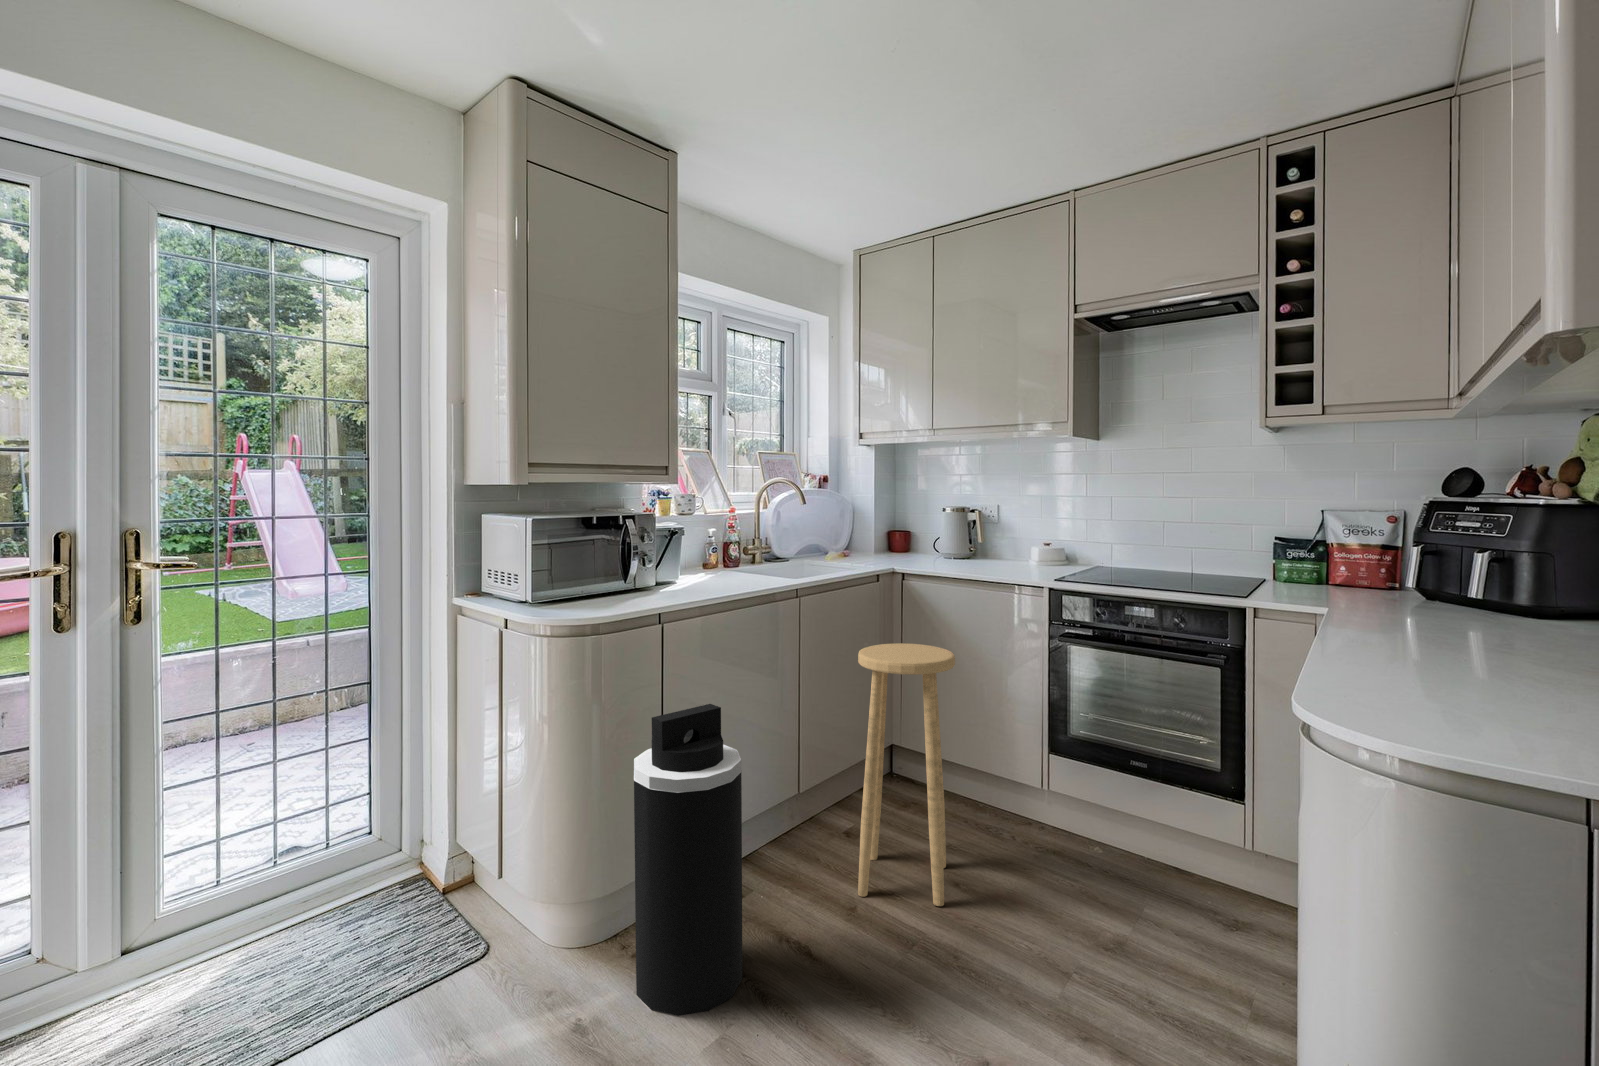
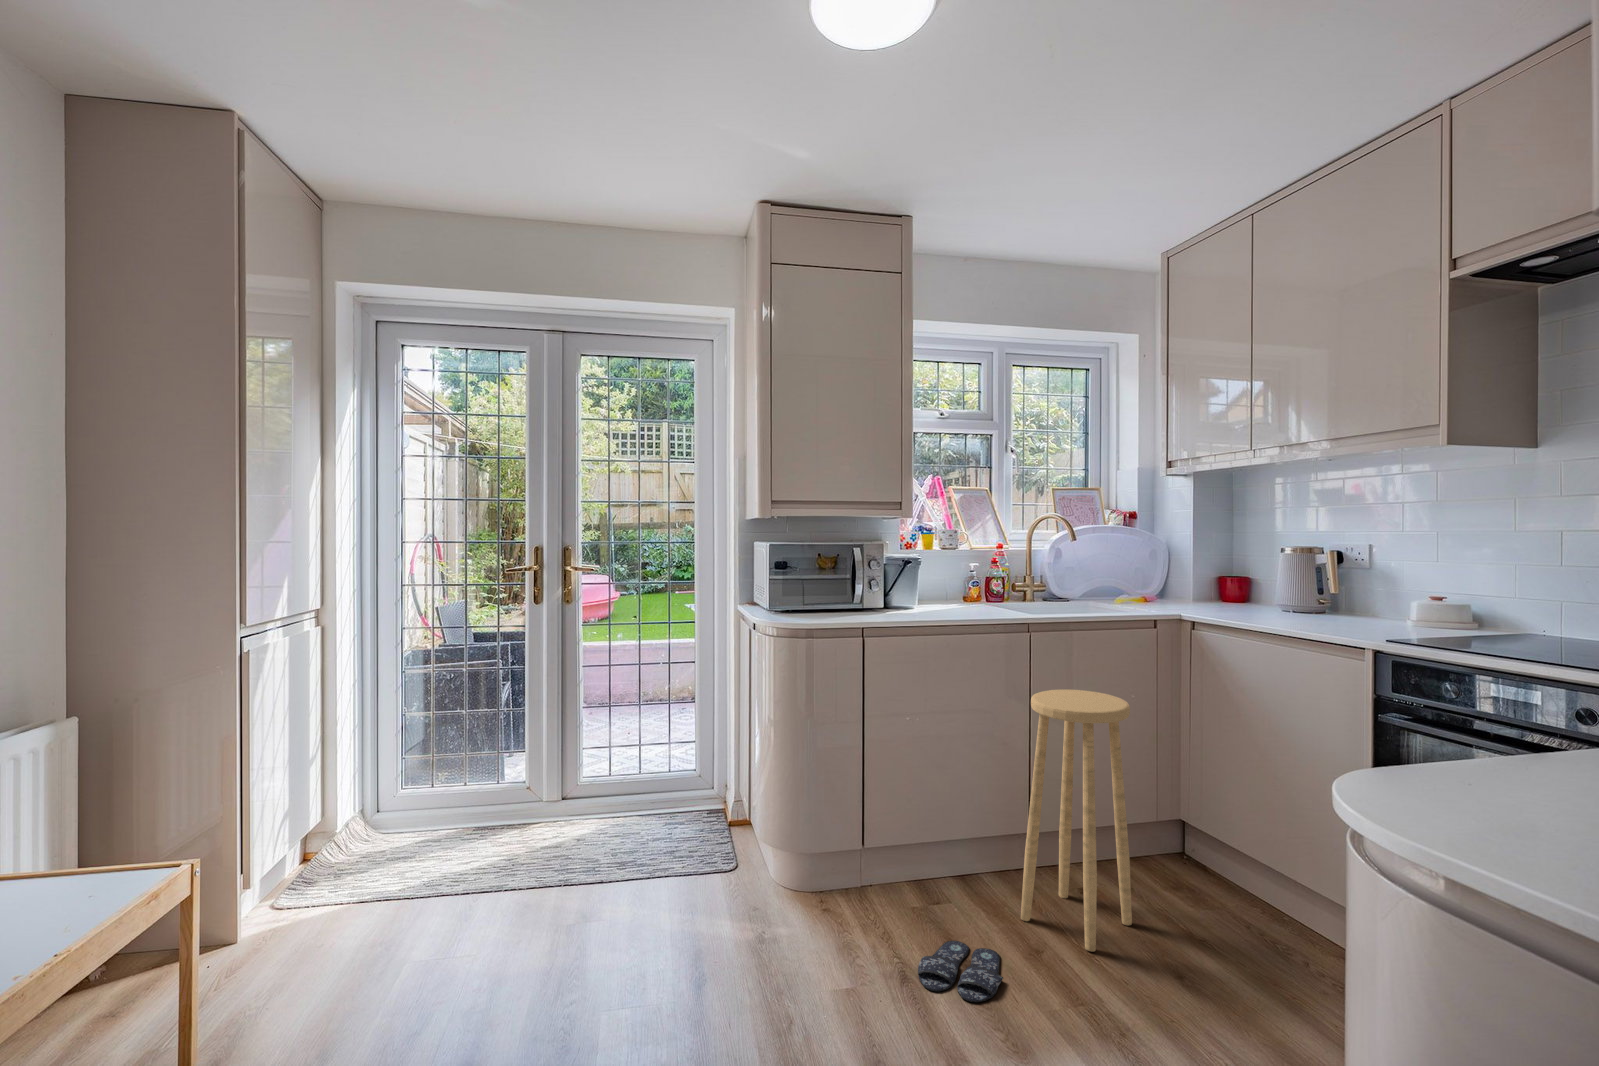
trash can: present [634,704,742,1016] -> none [800,714,883,947]
slippers: none [811,941,908,1018] -> present [918,941,1003,1002]

